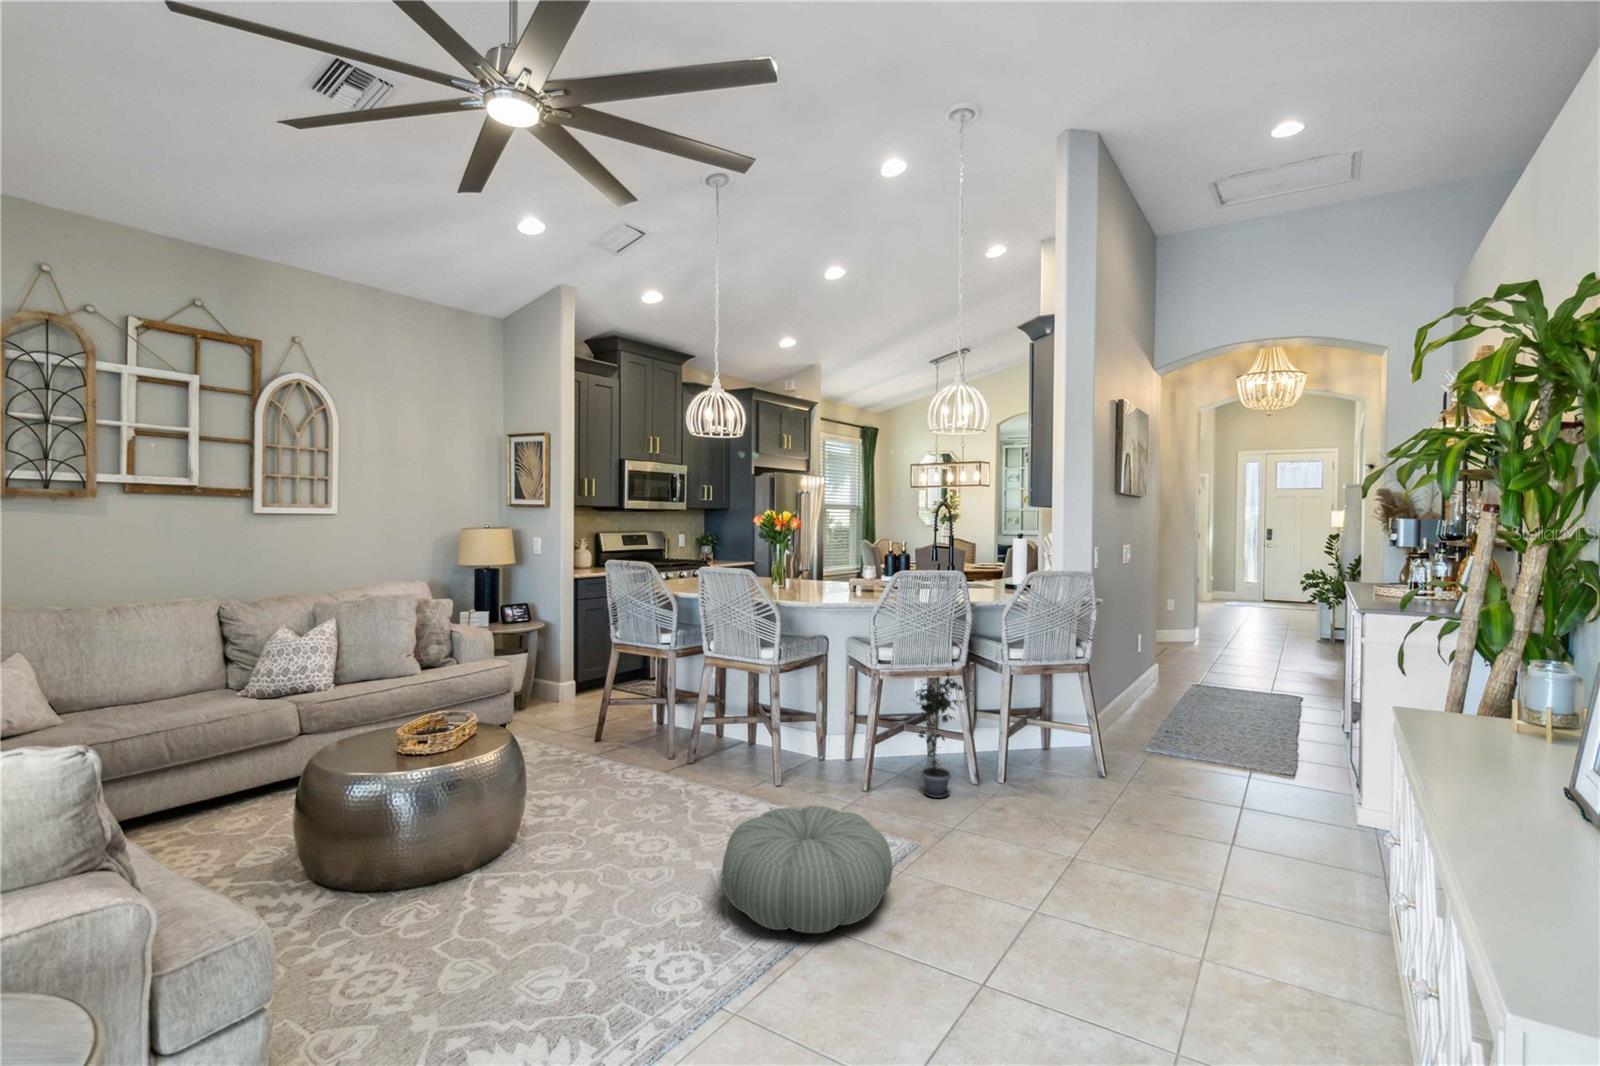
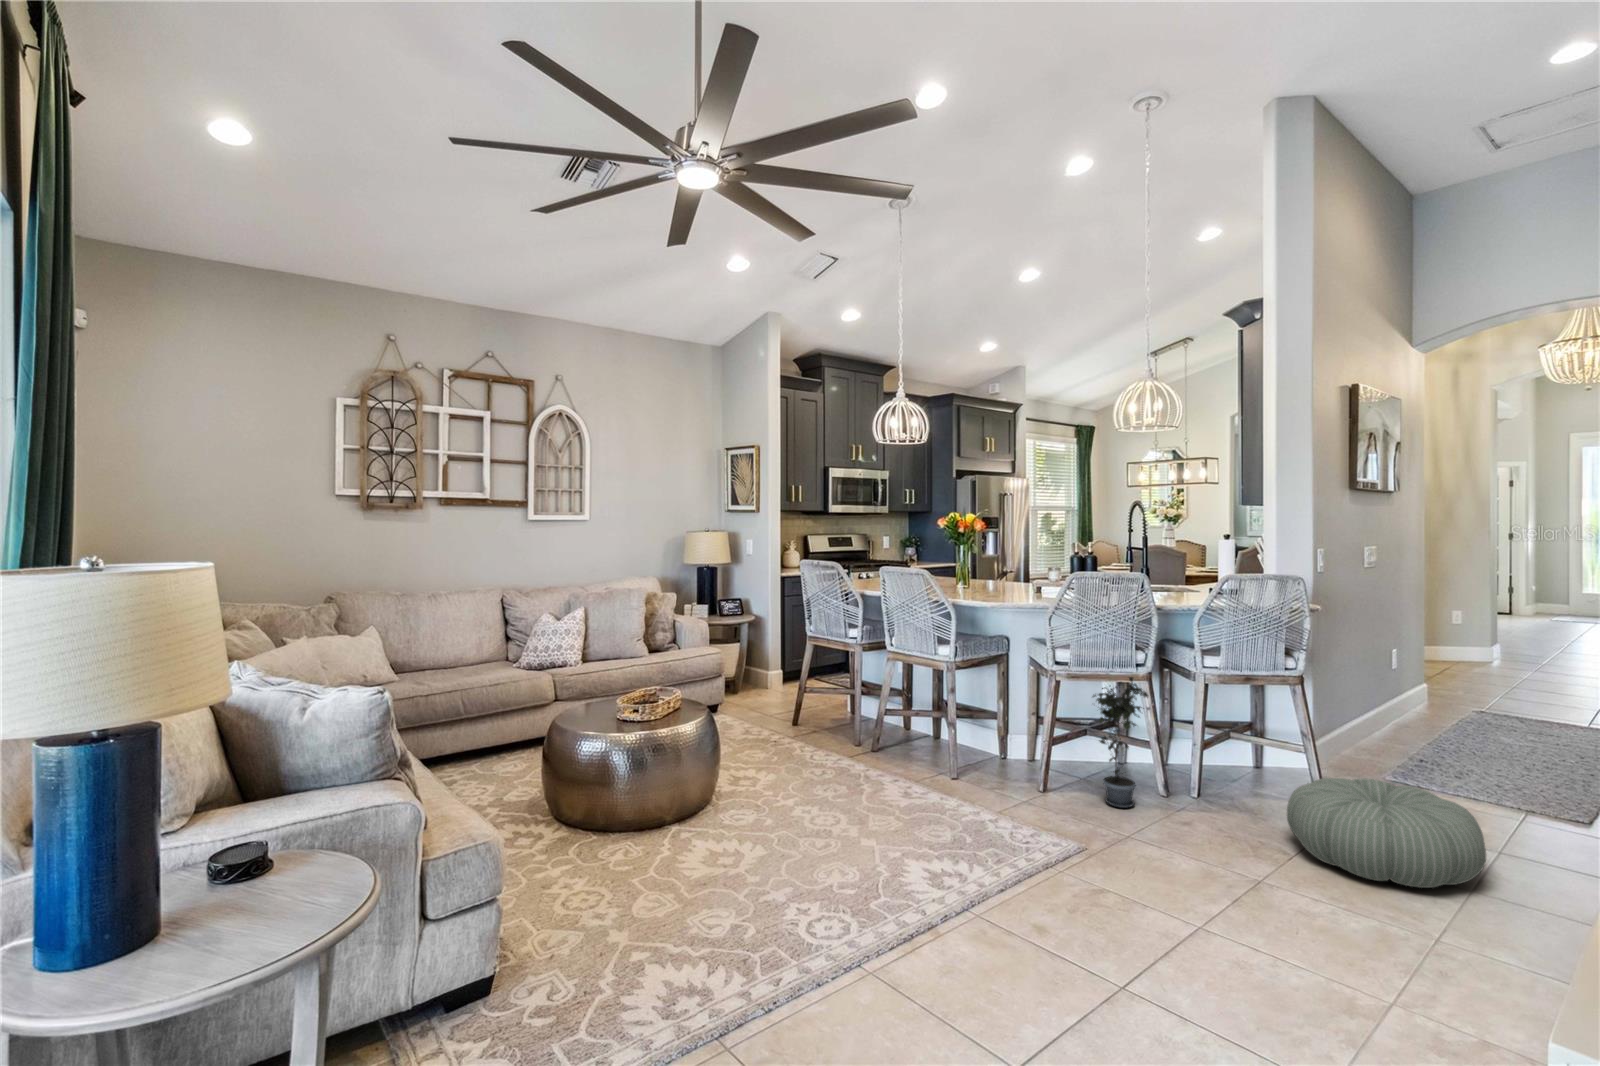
pouf: present [722,806,893,933] -> present [1287,778,1486,888]

